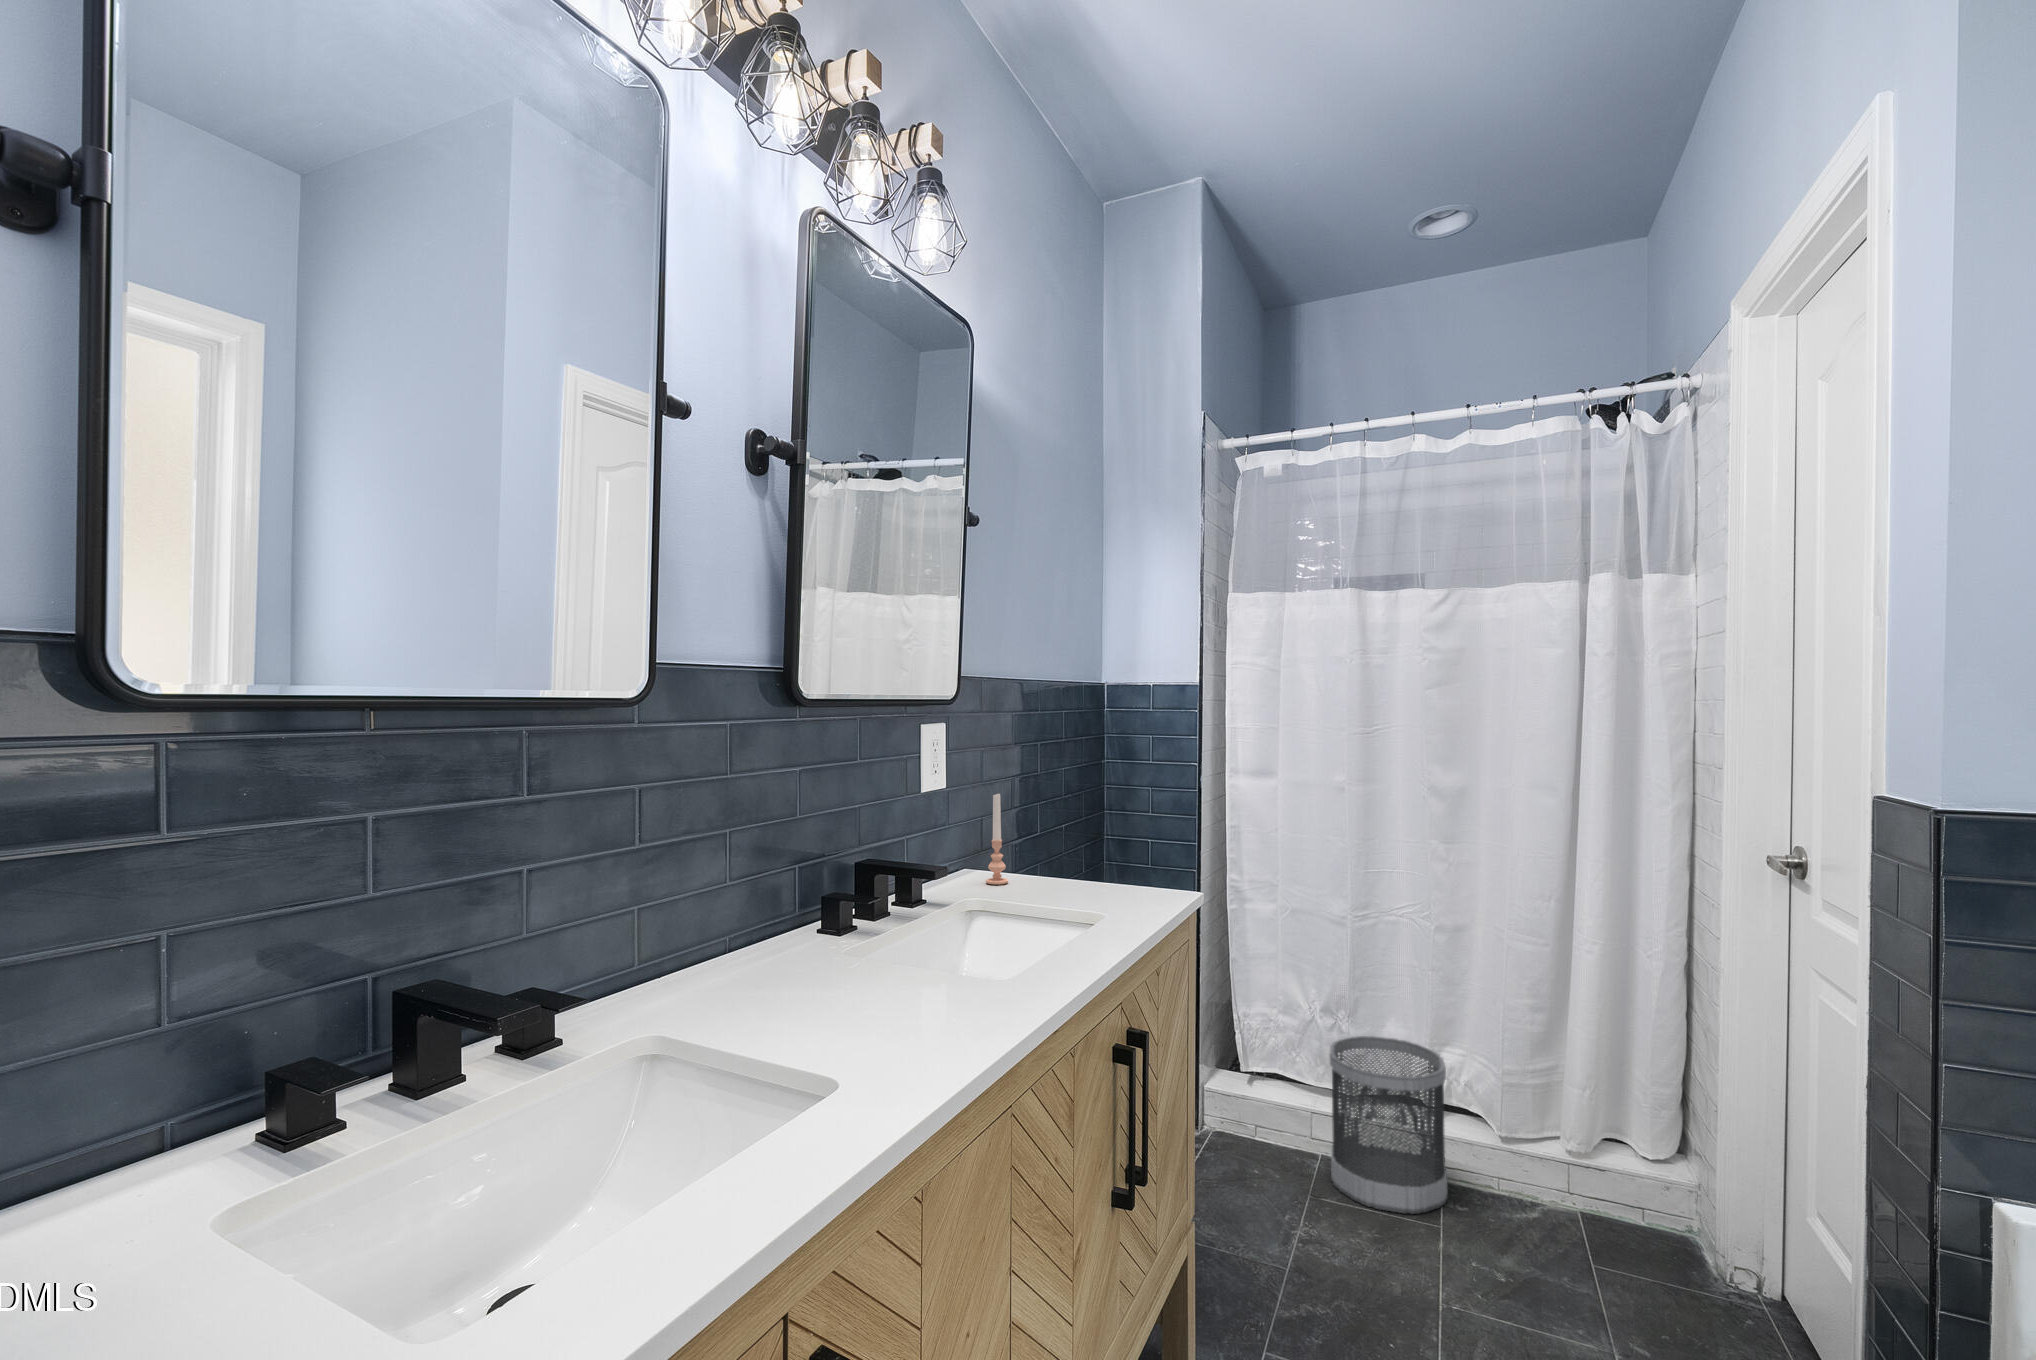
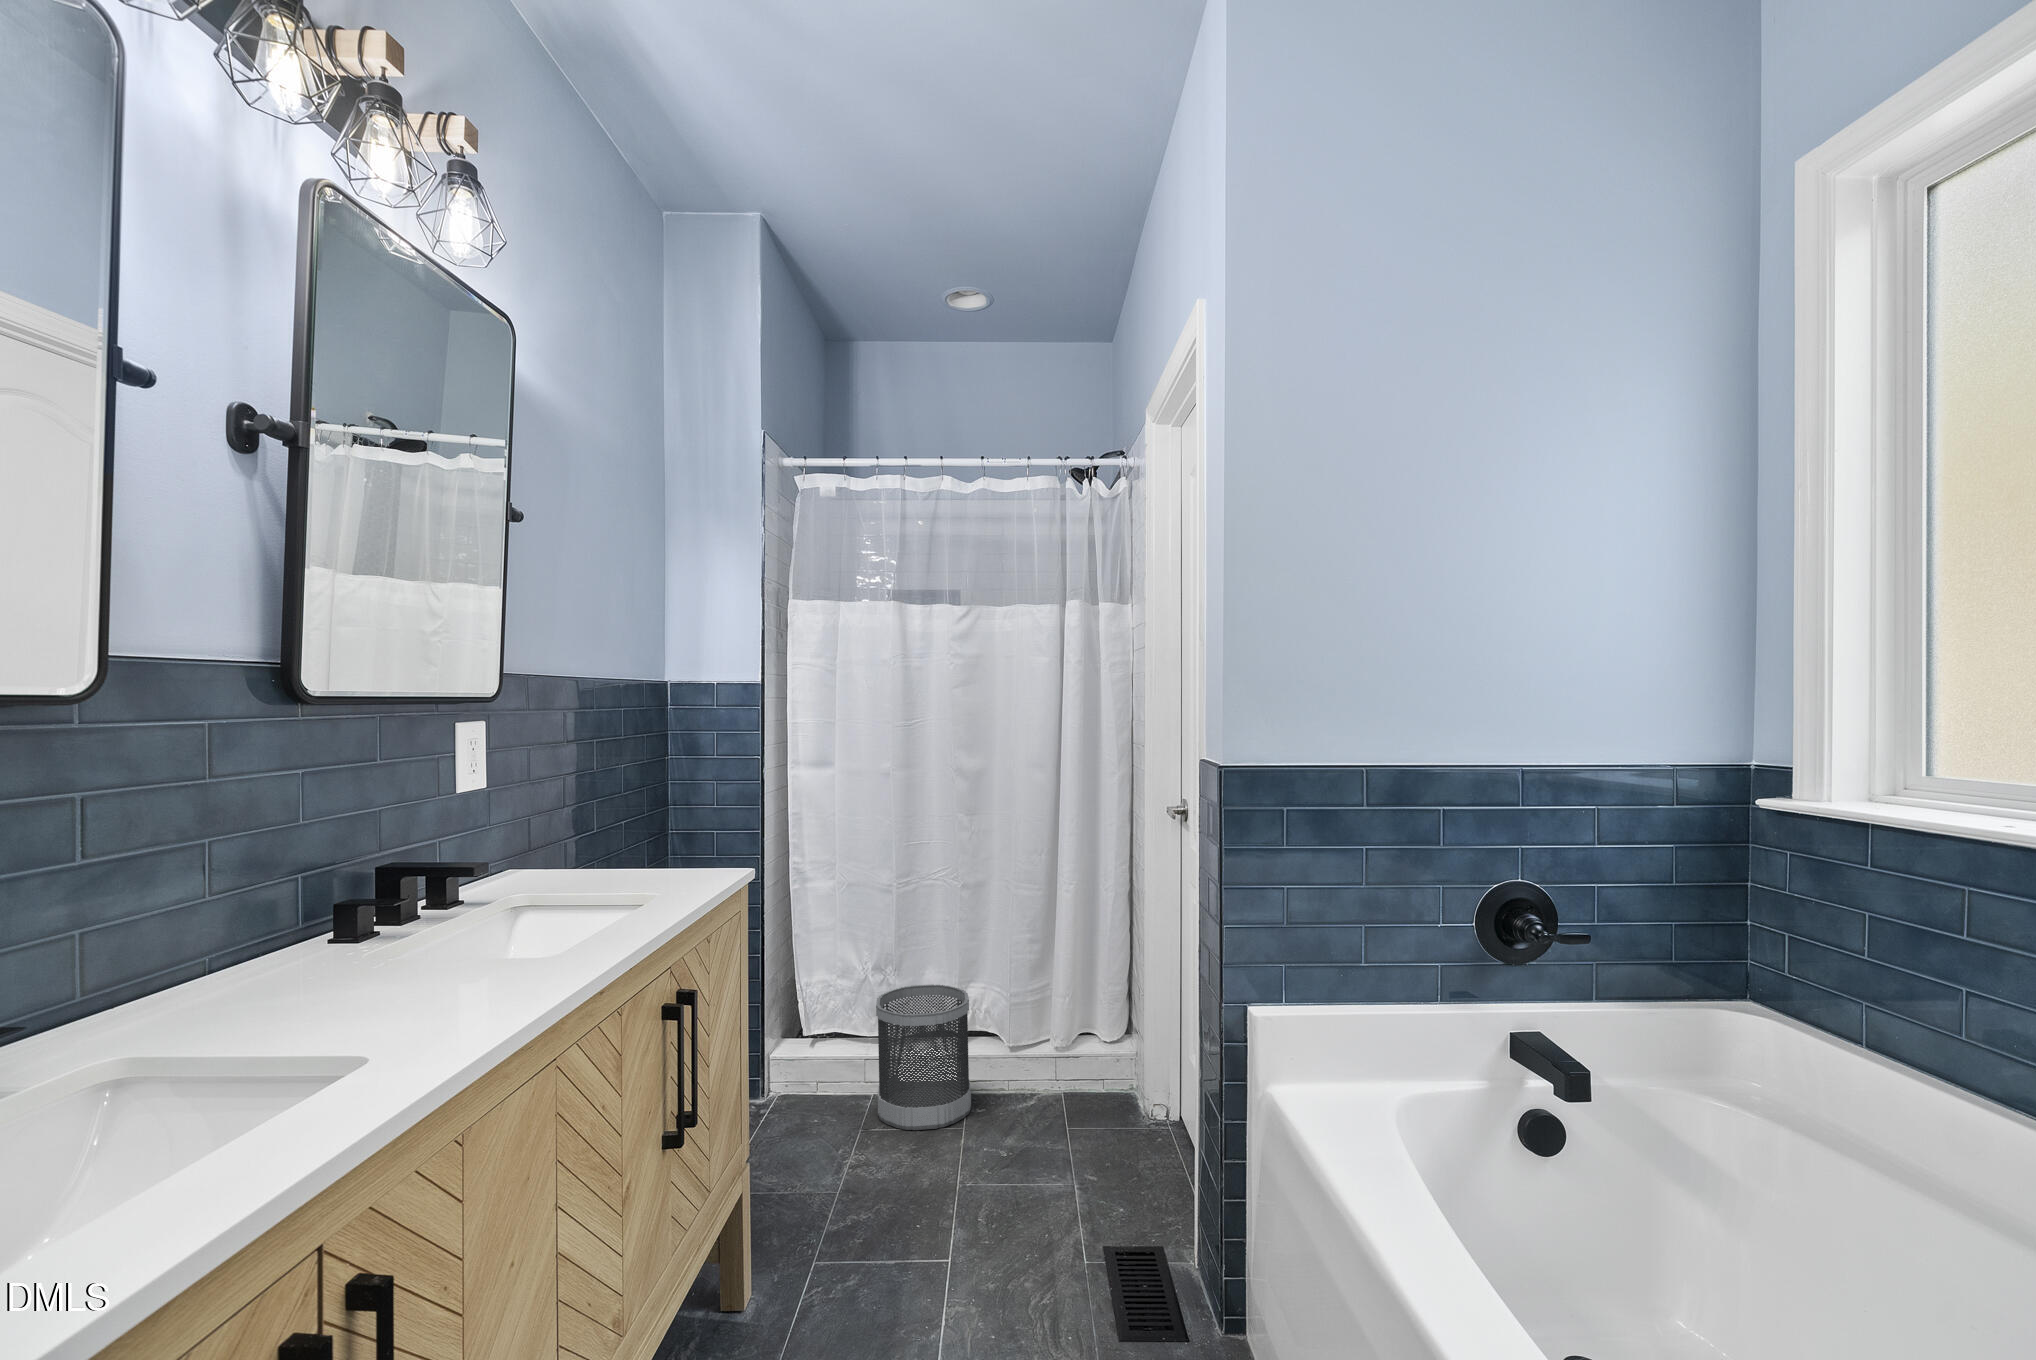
candle: present [986,794,1008,884] -> none [532,790,557,881]

